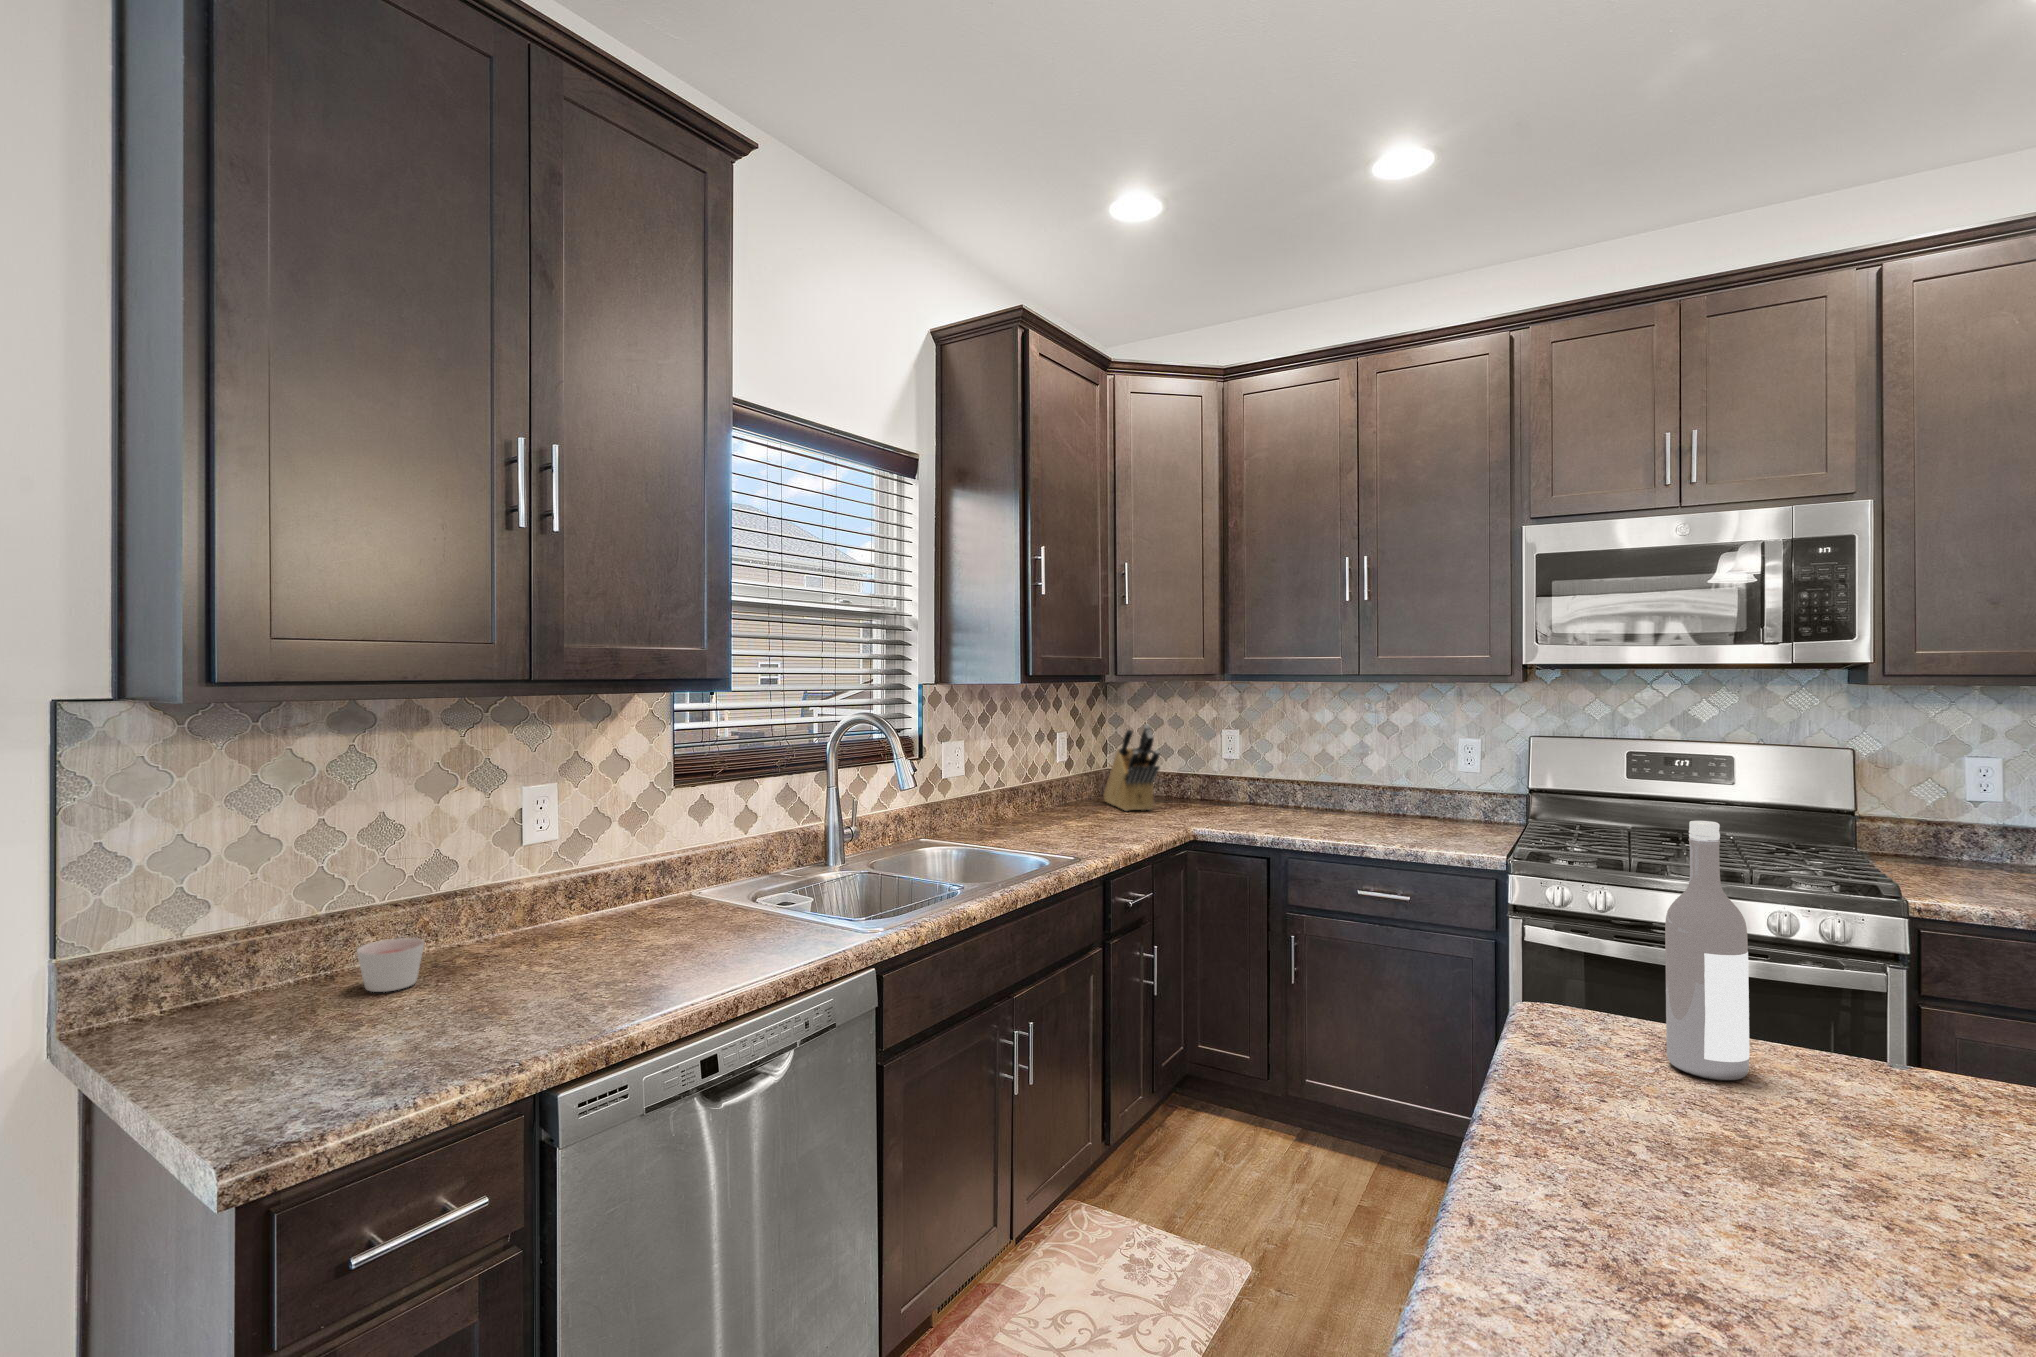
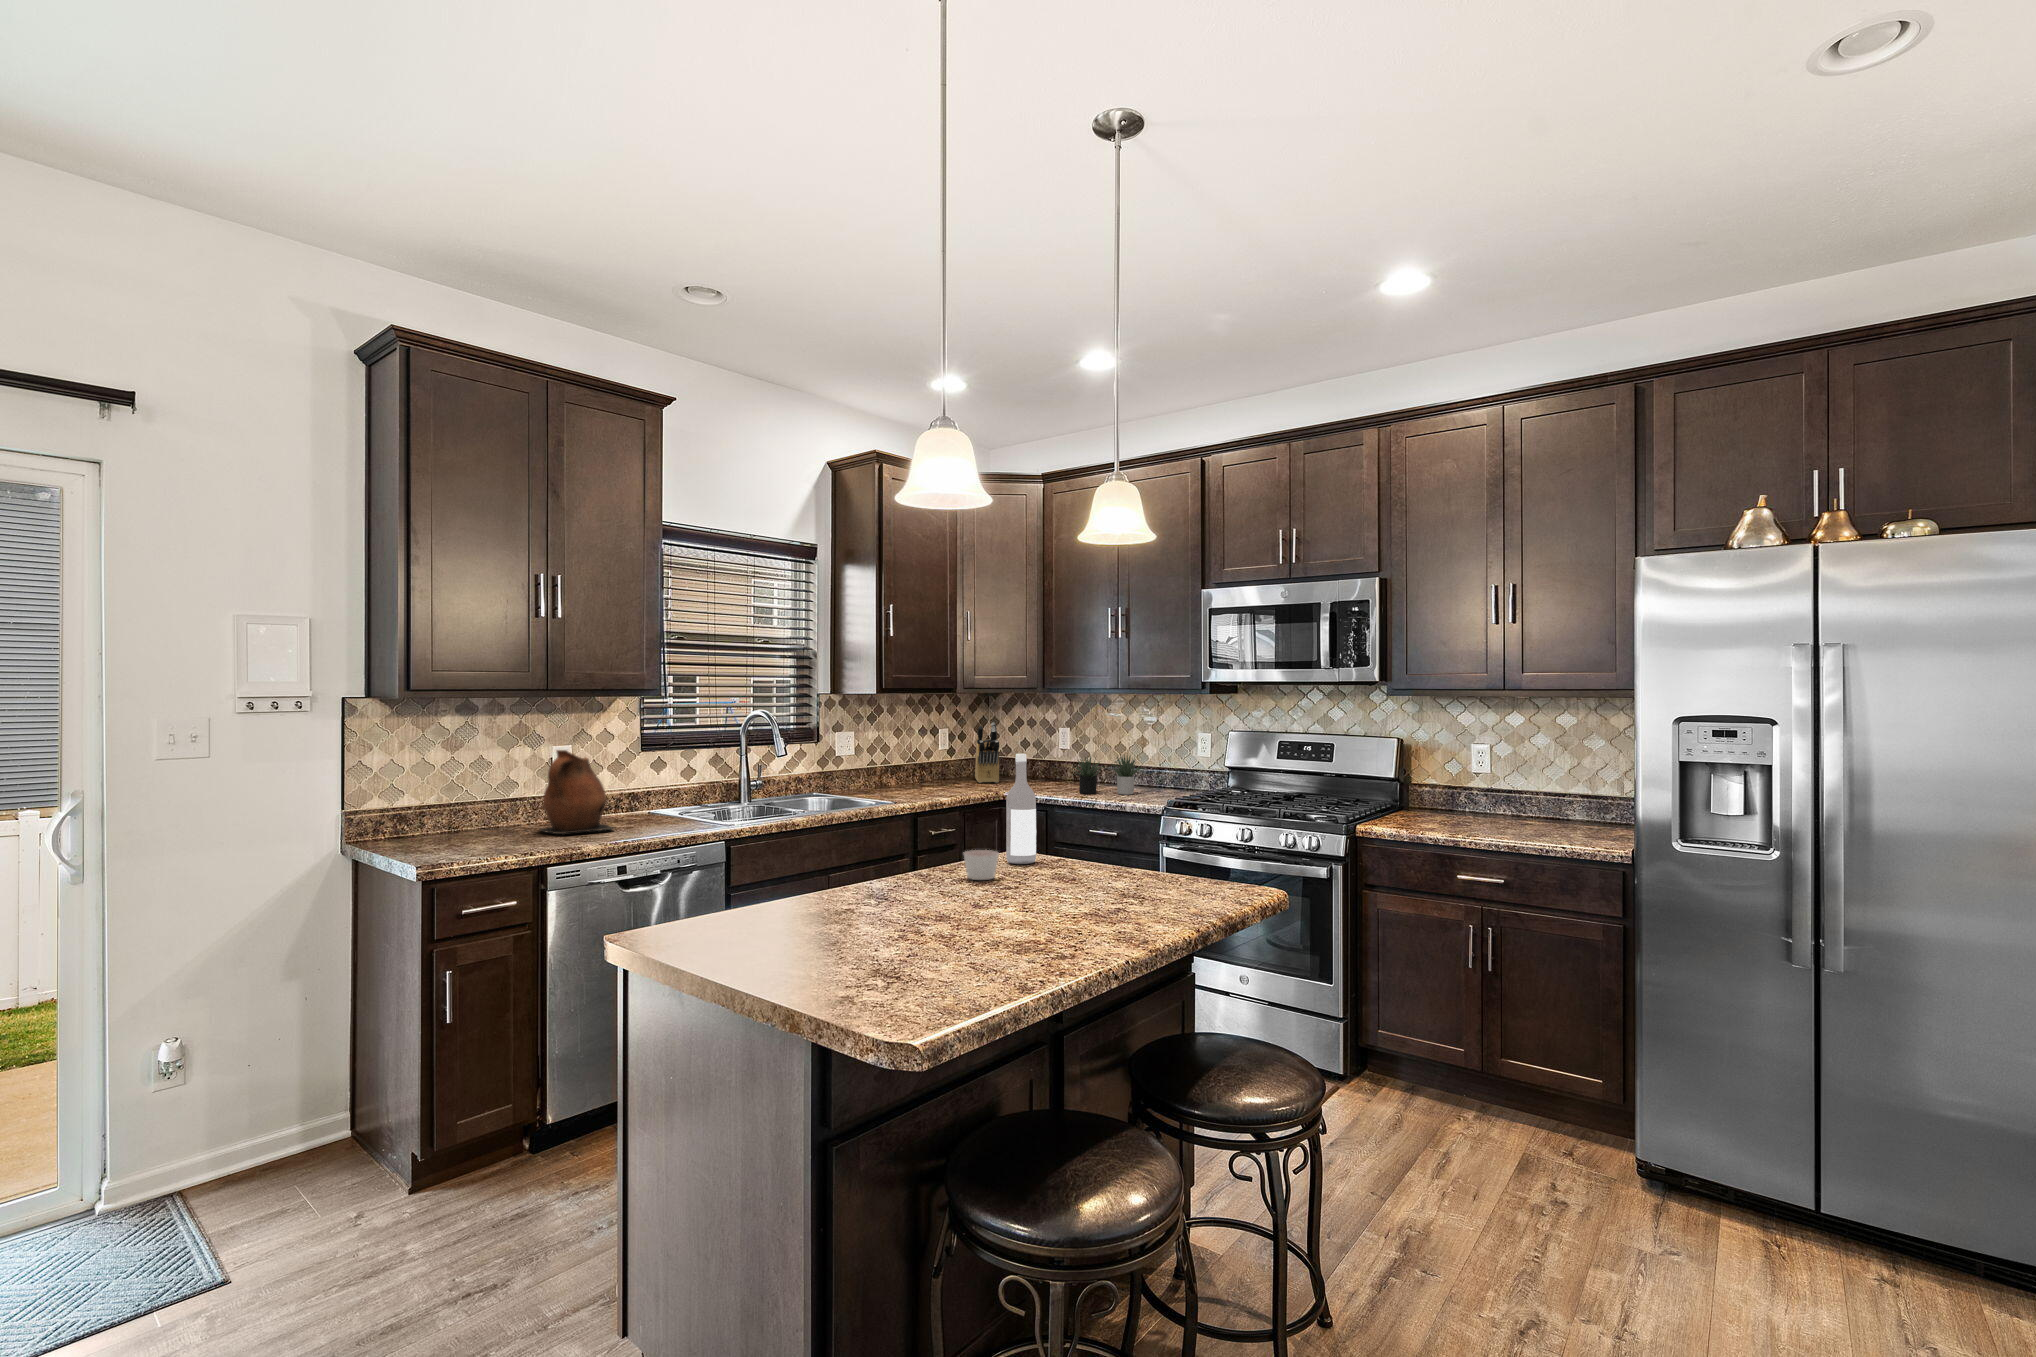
succulent plant: none [1293,768,1409,832] -> present [1073,756,1142,795]
ceramic pitcher: none [499,802,665,979] -> present [539,750,614,834]
candle: present [357,938,424,992] -> present [964,850,999,880]

